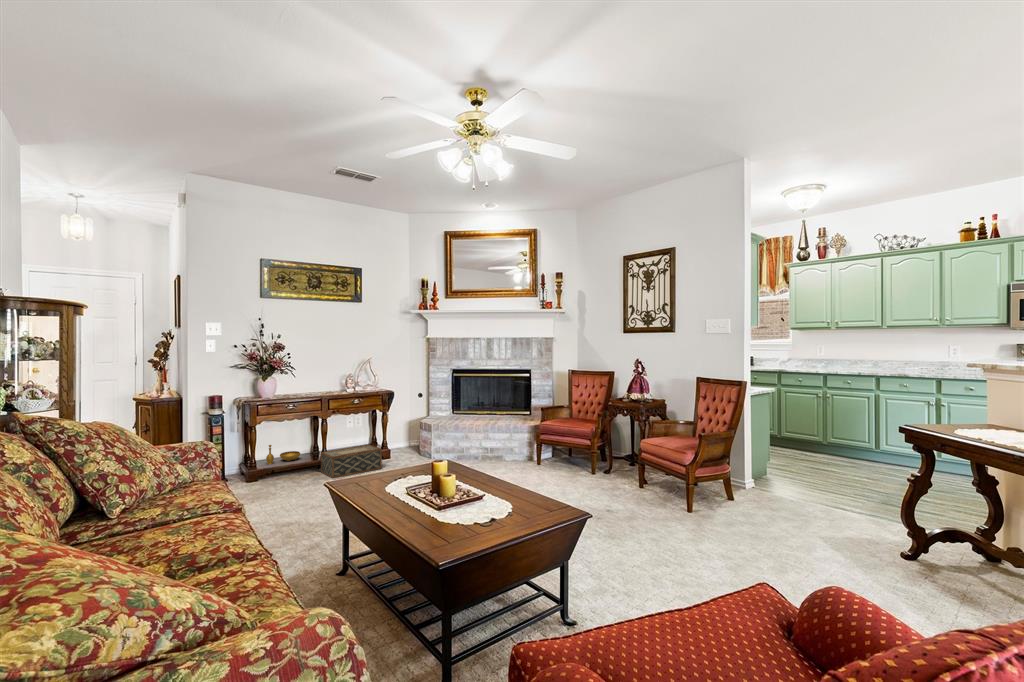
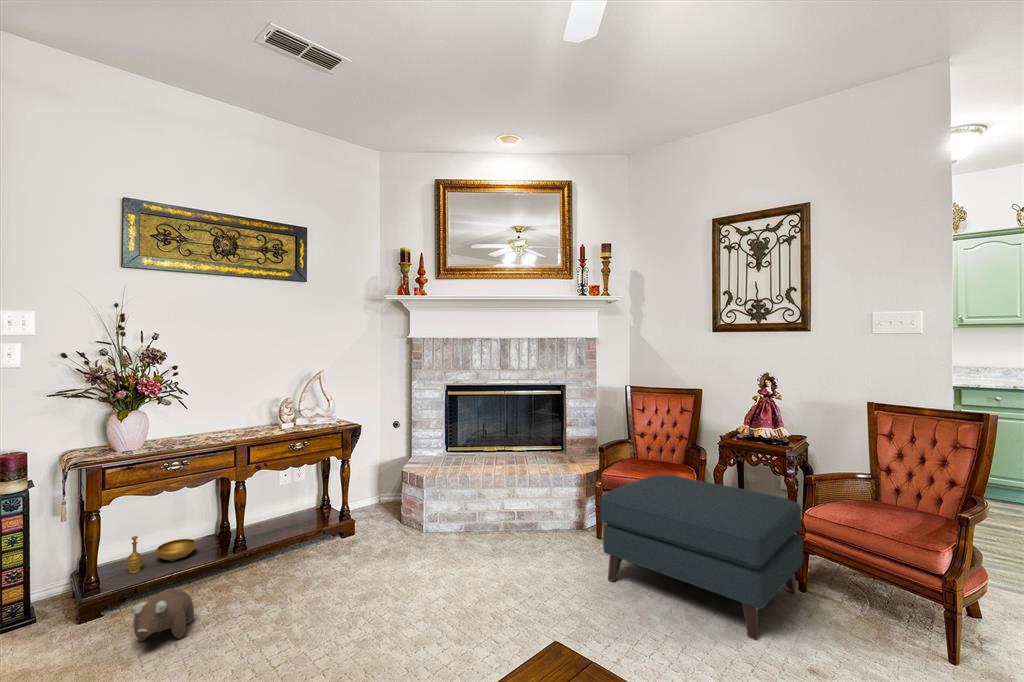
ottoman: none [525,422,640,501] -> present [600,475,803,639]
woven basket: present [321,444,382,478] -> none [234,518,345,595]
plush toy: none [274,466,302,489] -> present [130,588,194,641]

